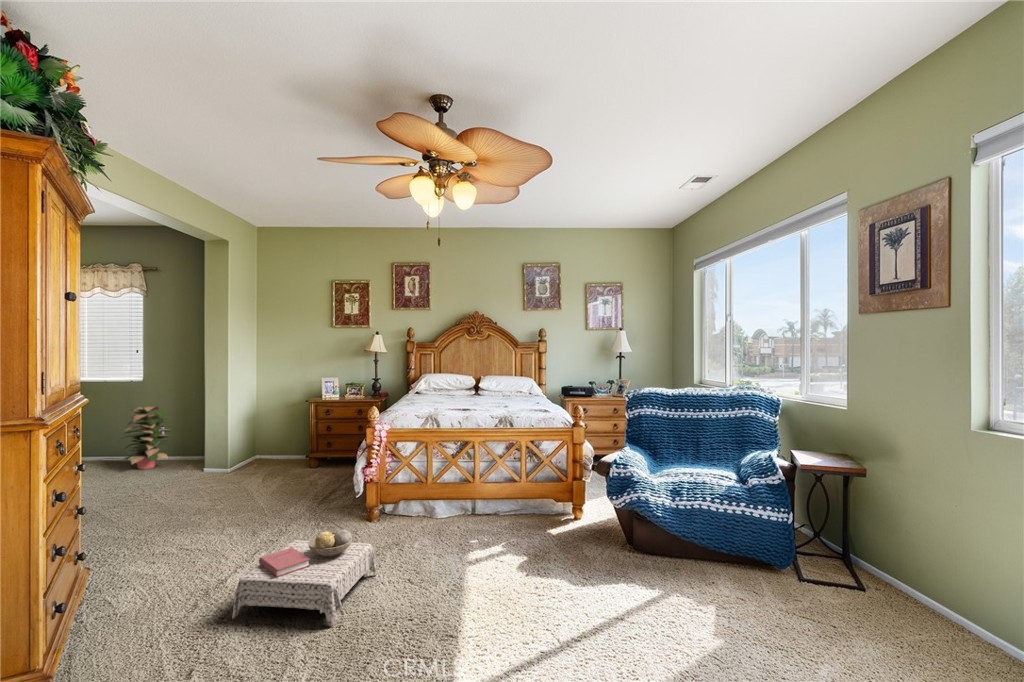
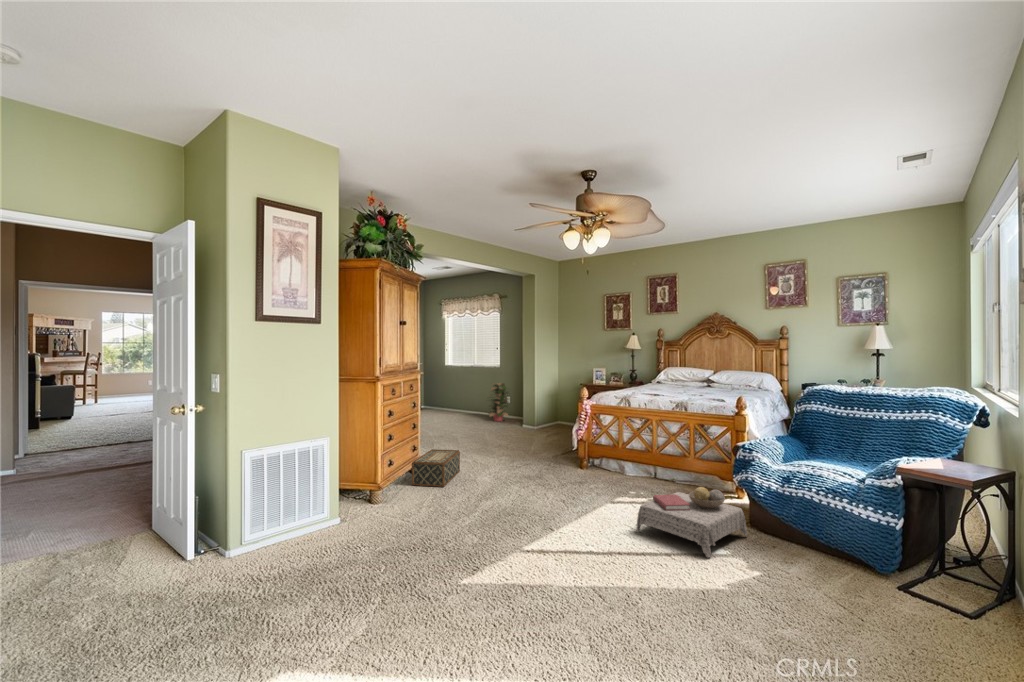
ottoman: present [232,530,377,626] -> present [636,487,747,558]
woven basket: none [75,552,169,668] -> present [412,449,460,487]

